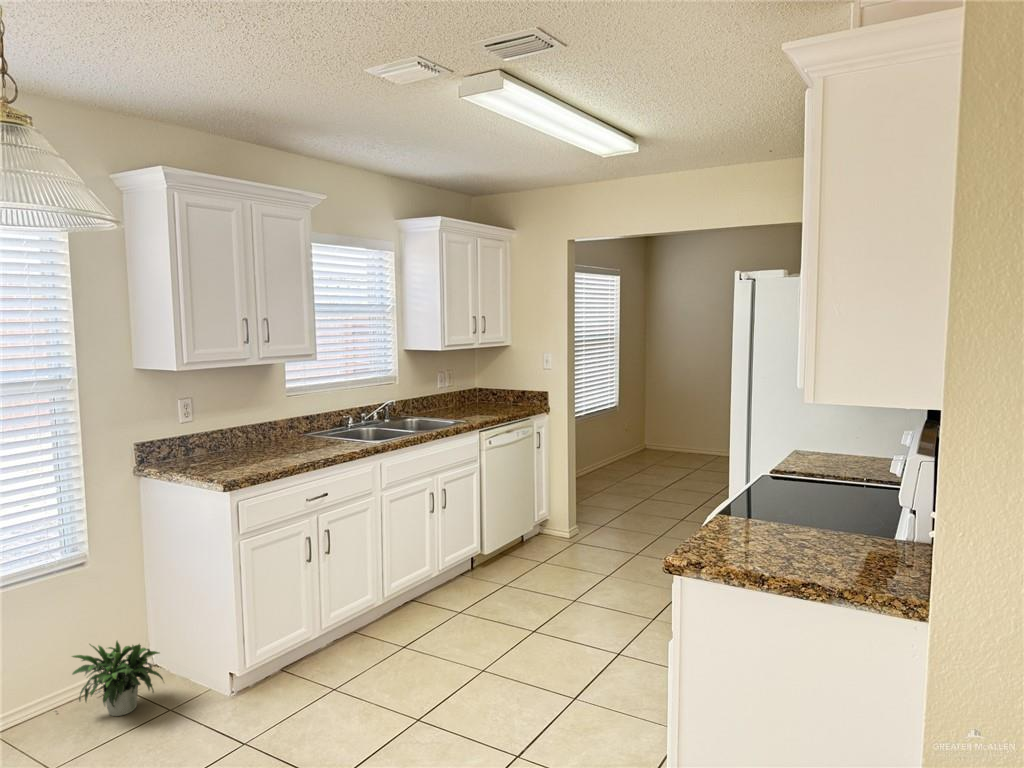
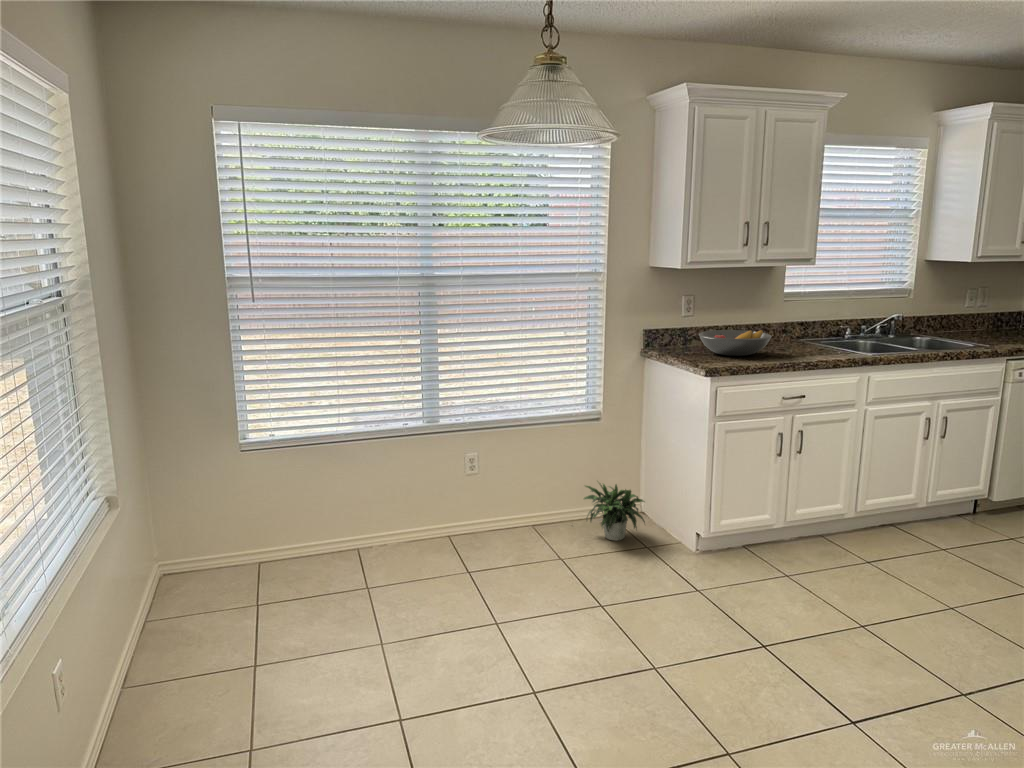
fruit bowl: none [204,430,285,462] -> present [699,330,772,356]

